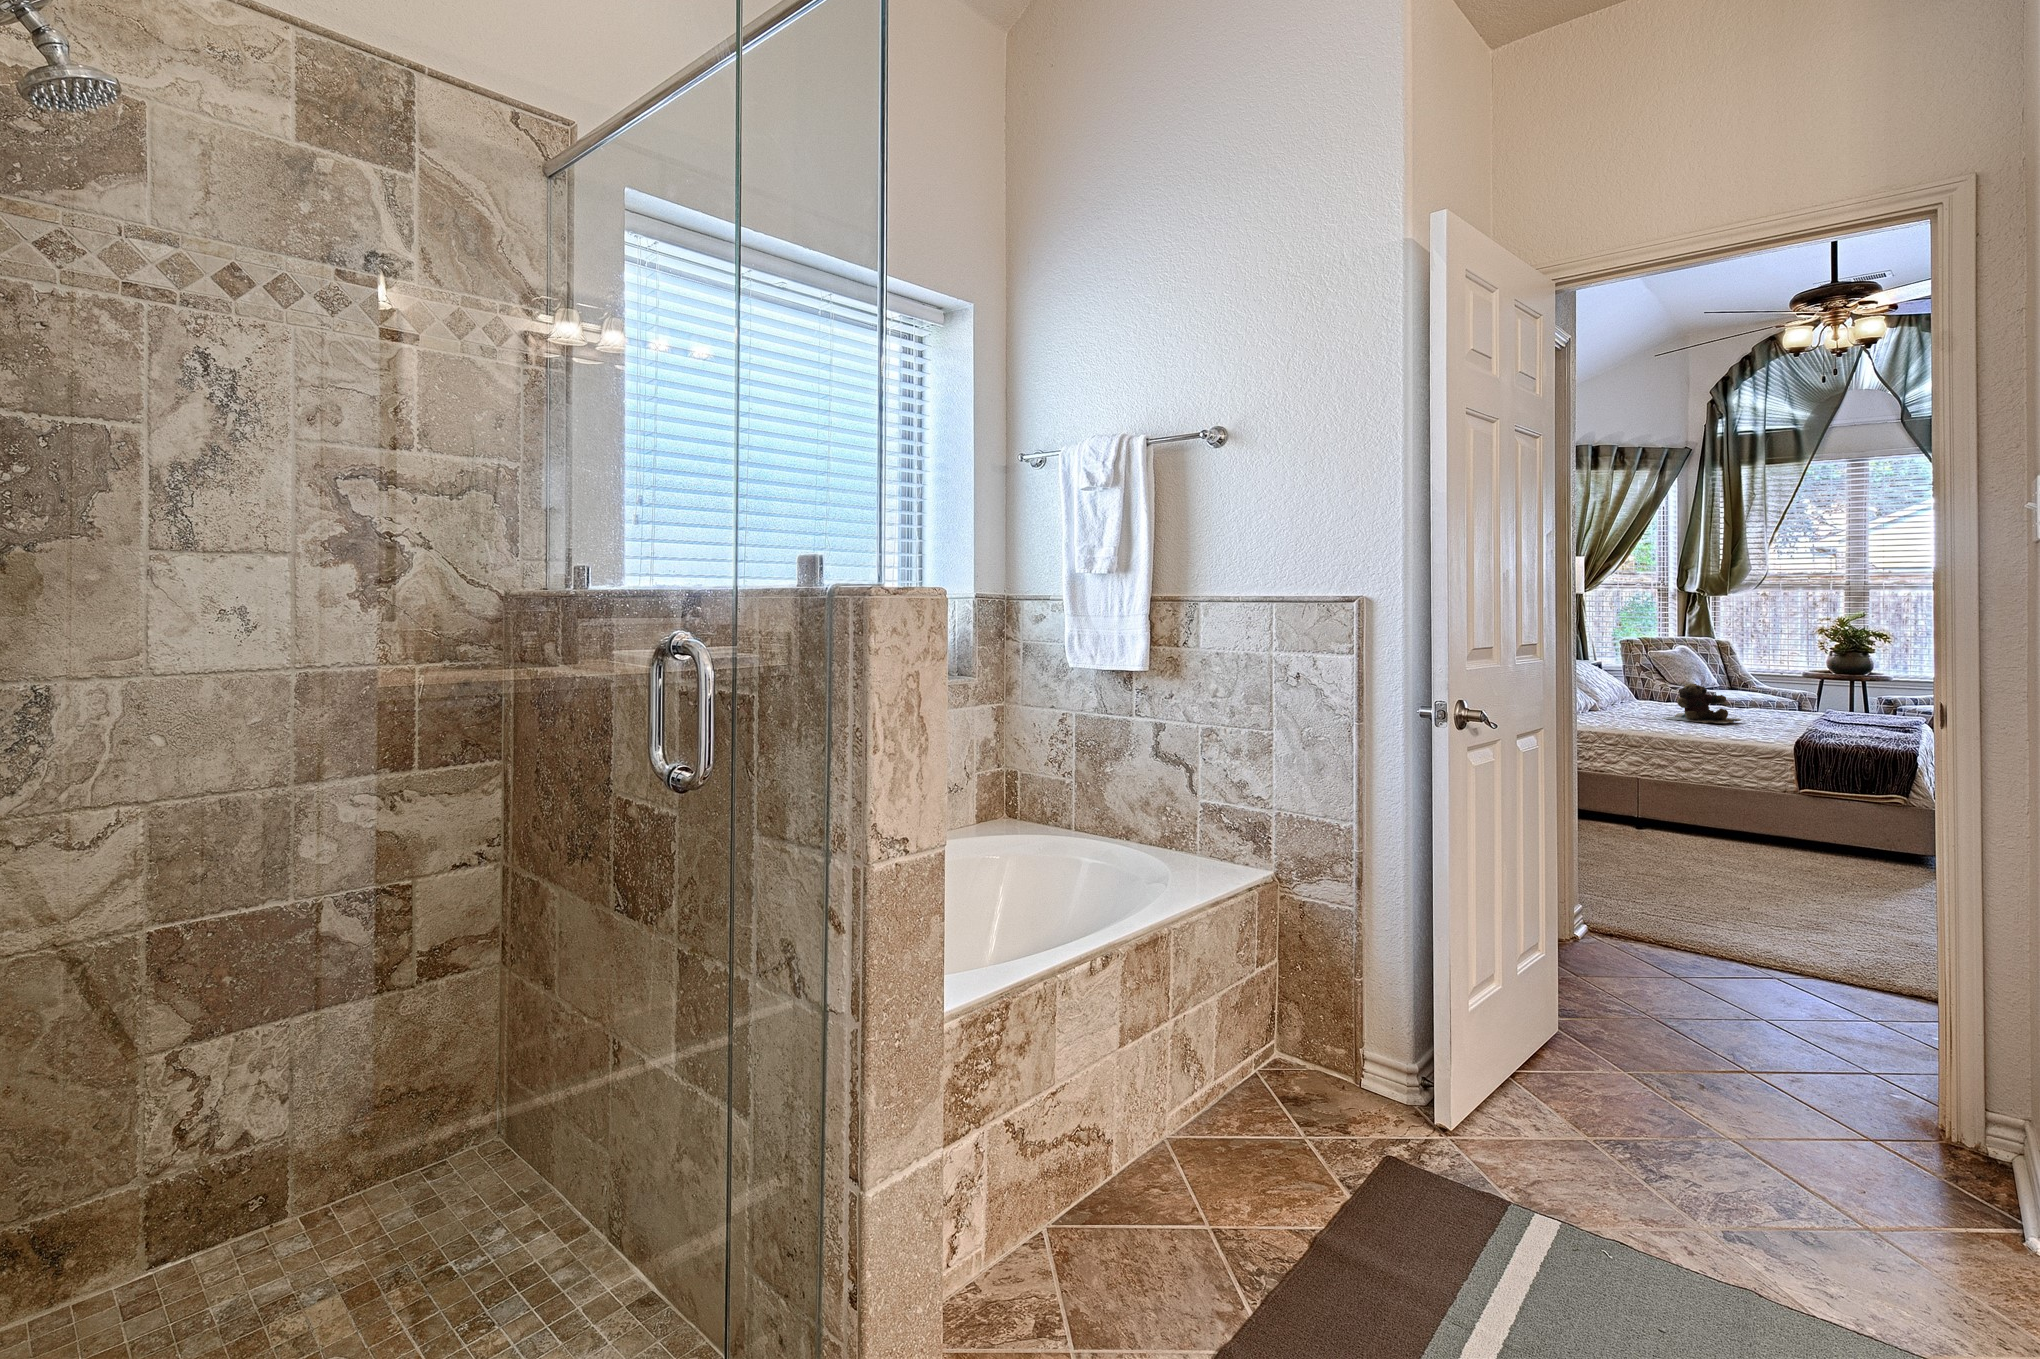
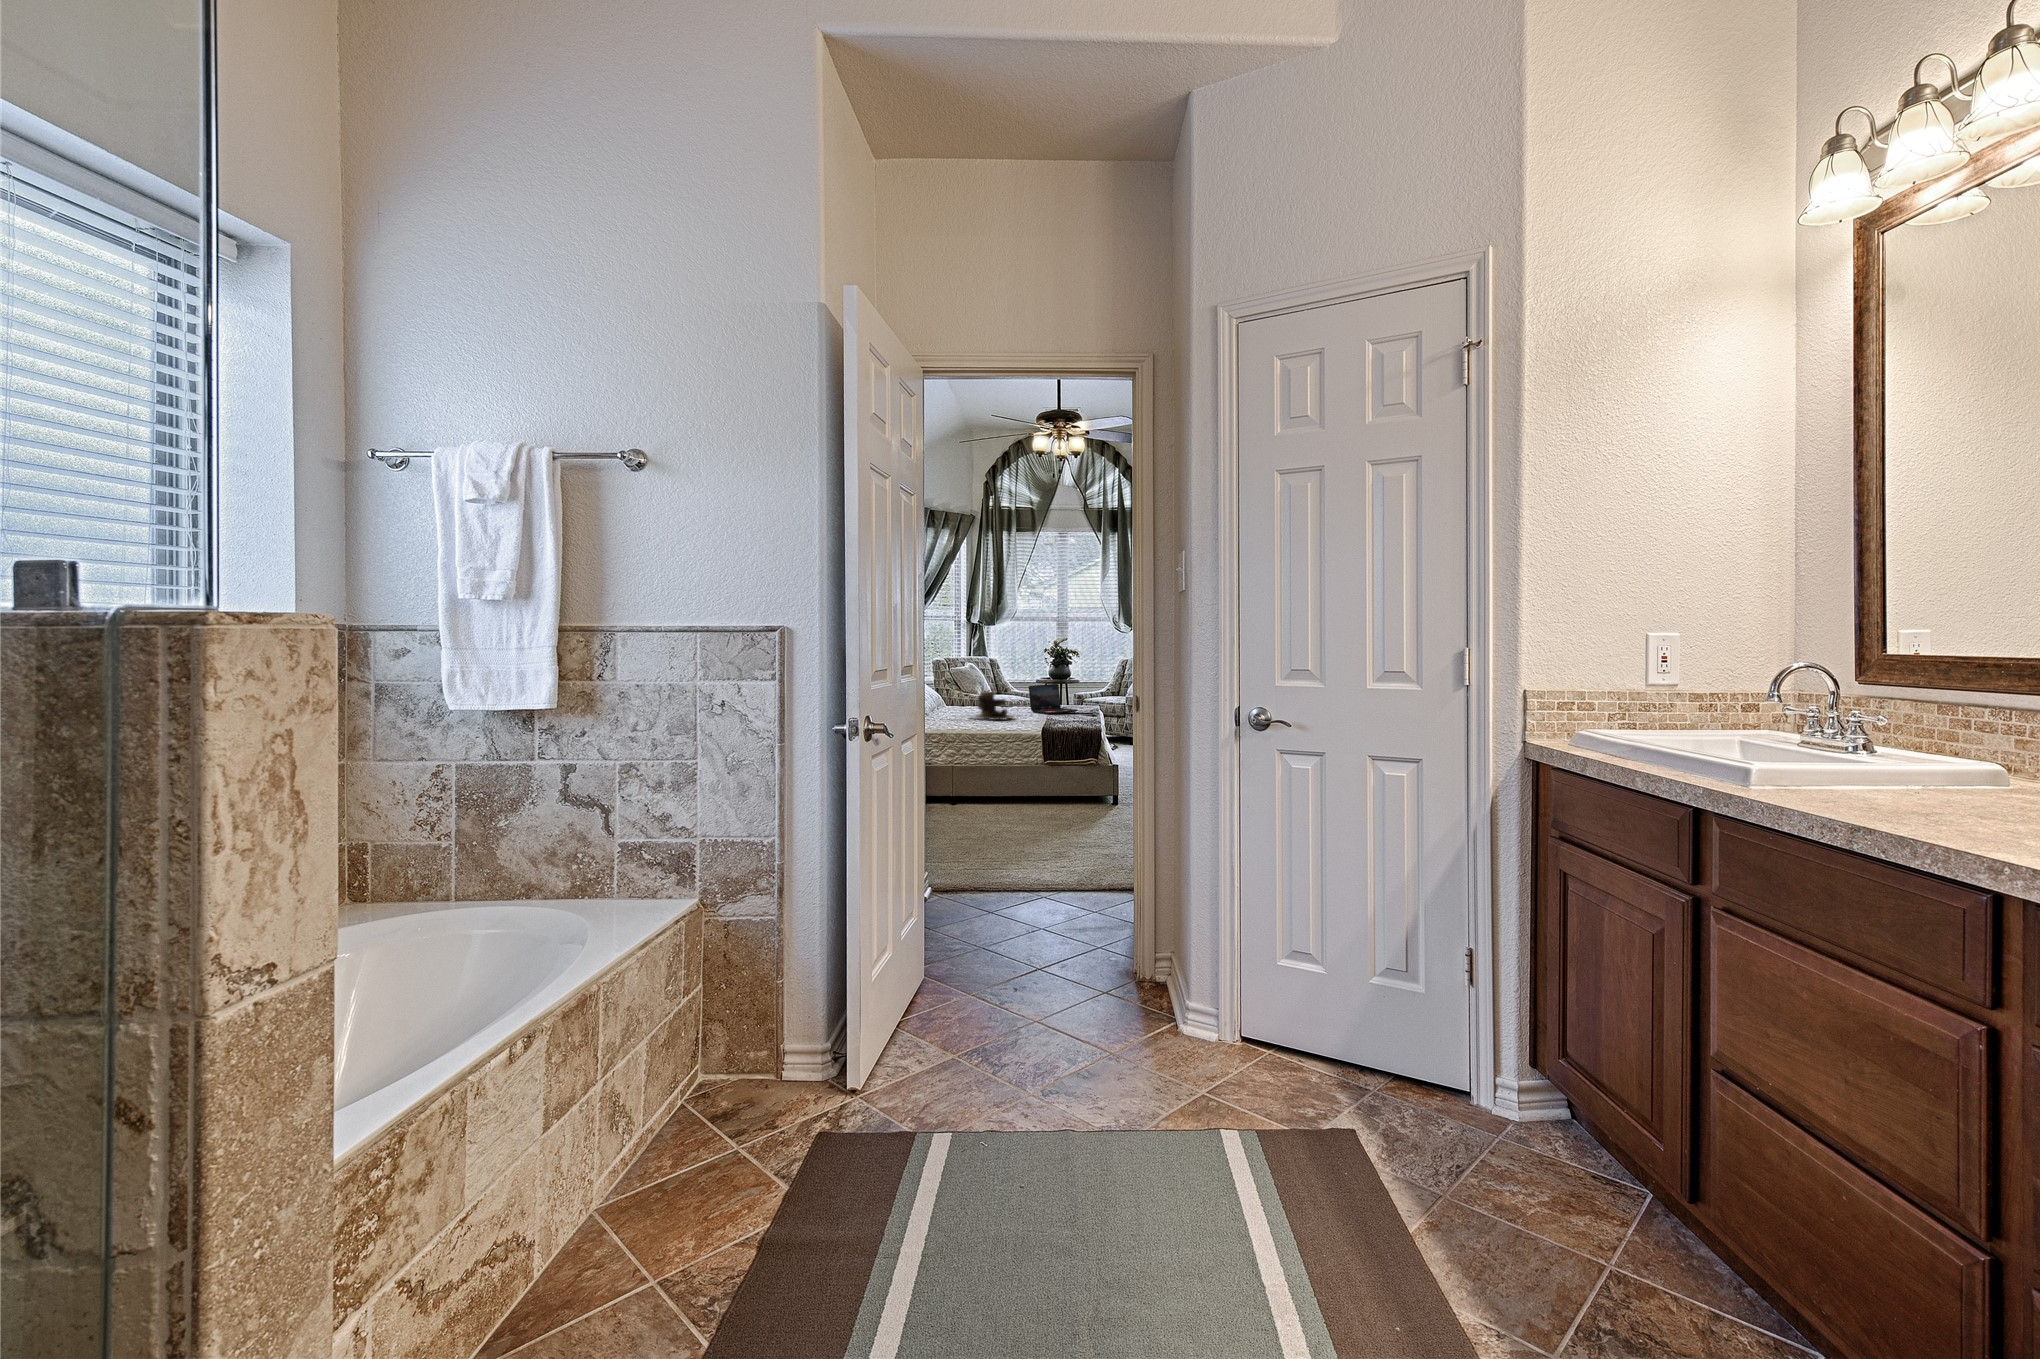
laptop: none [1769,679,1860,721] -> present [1029,684,1078,714]

